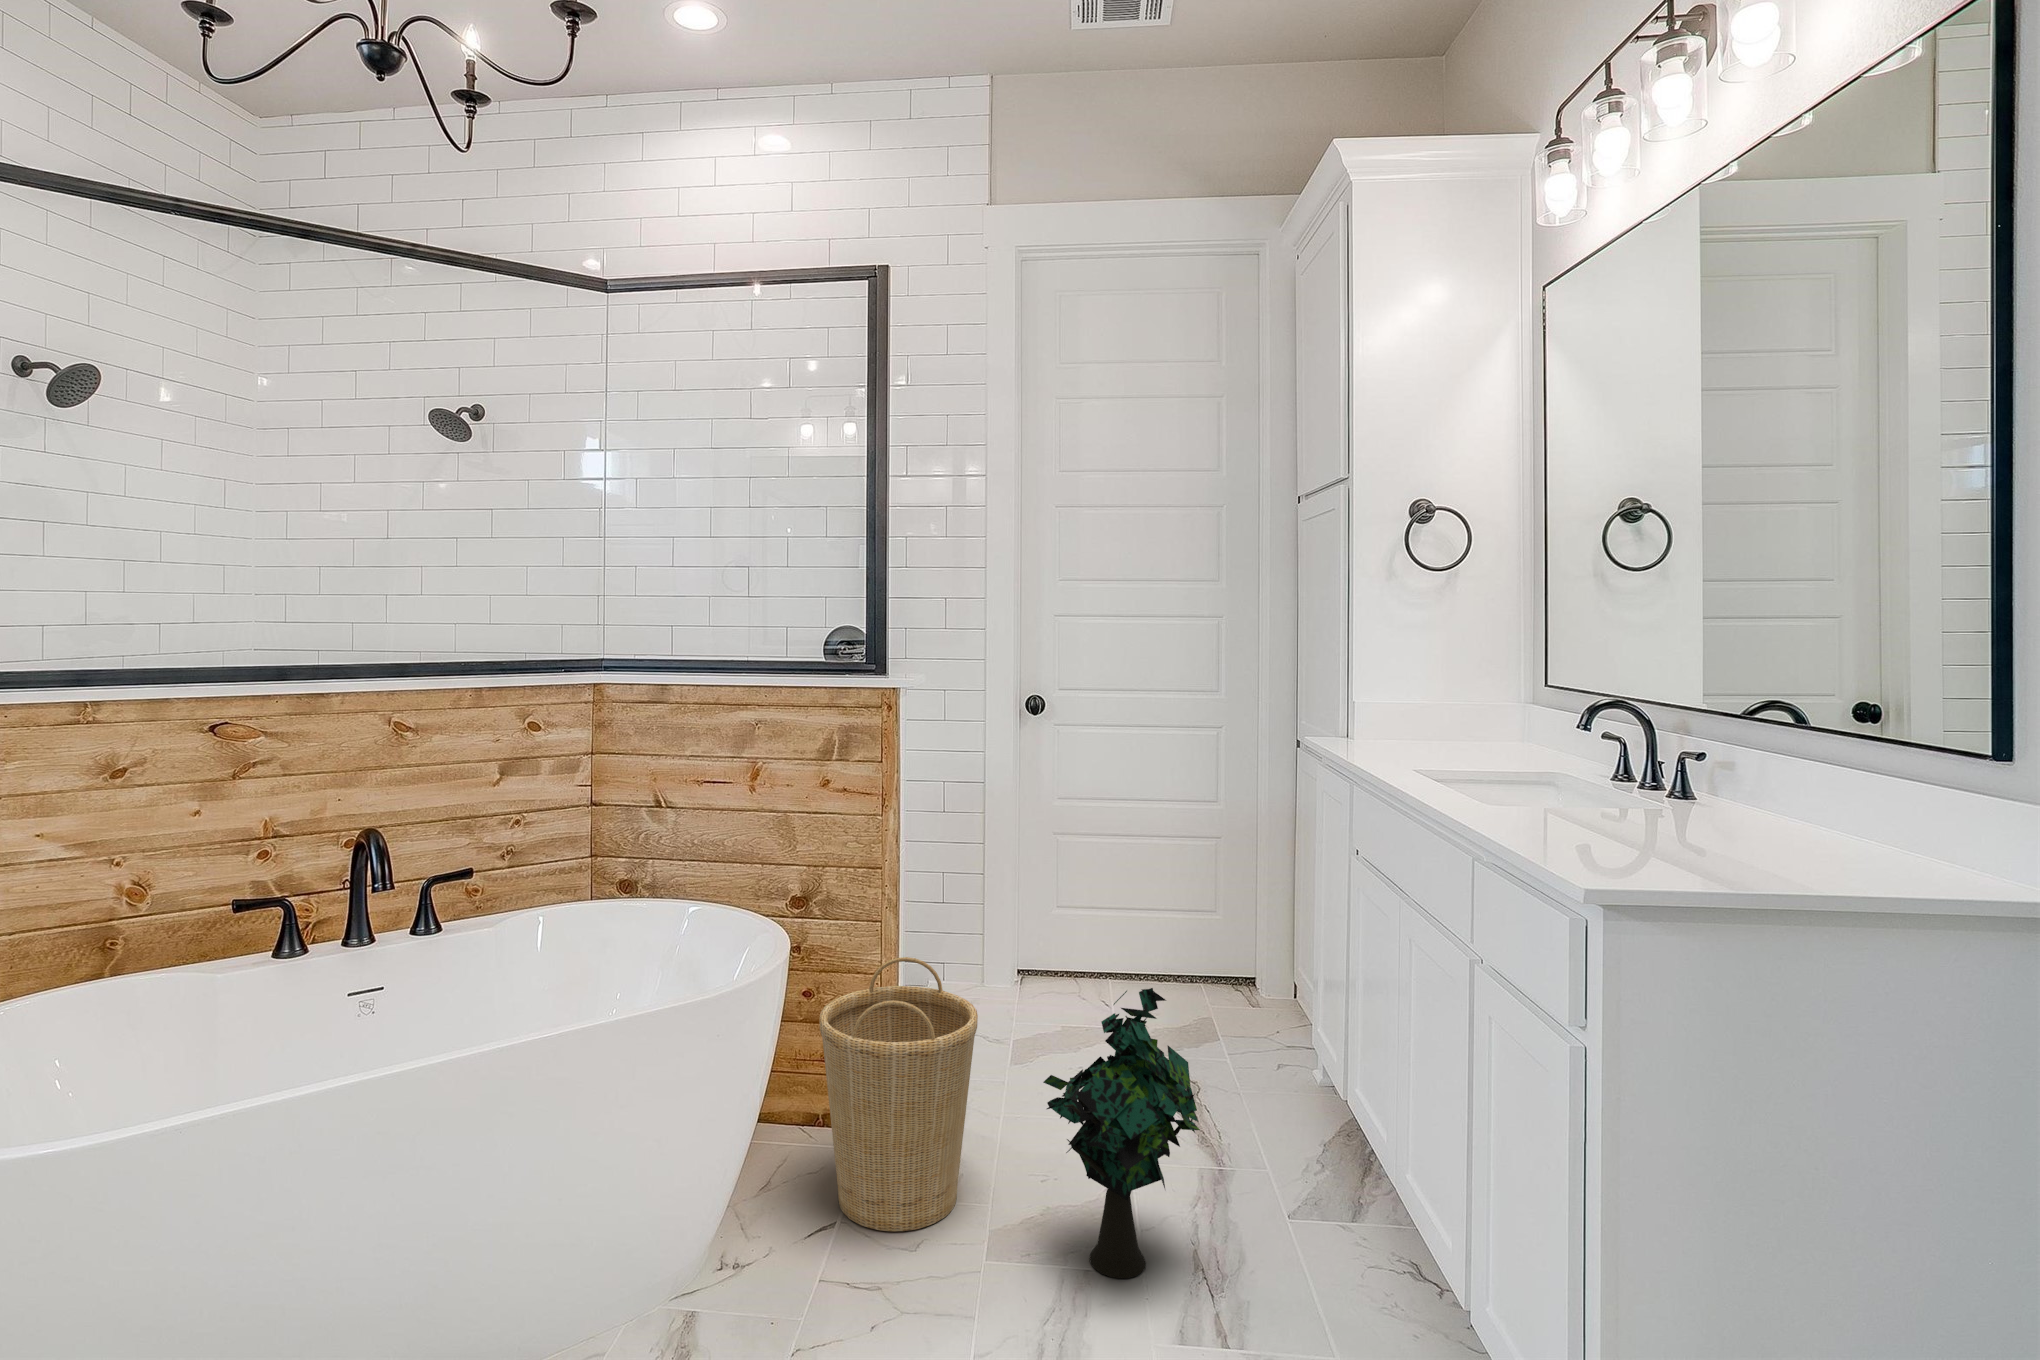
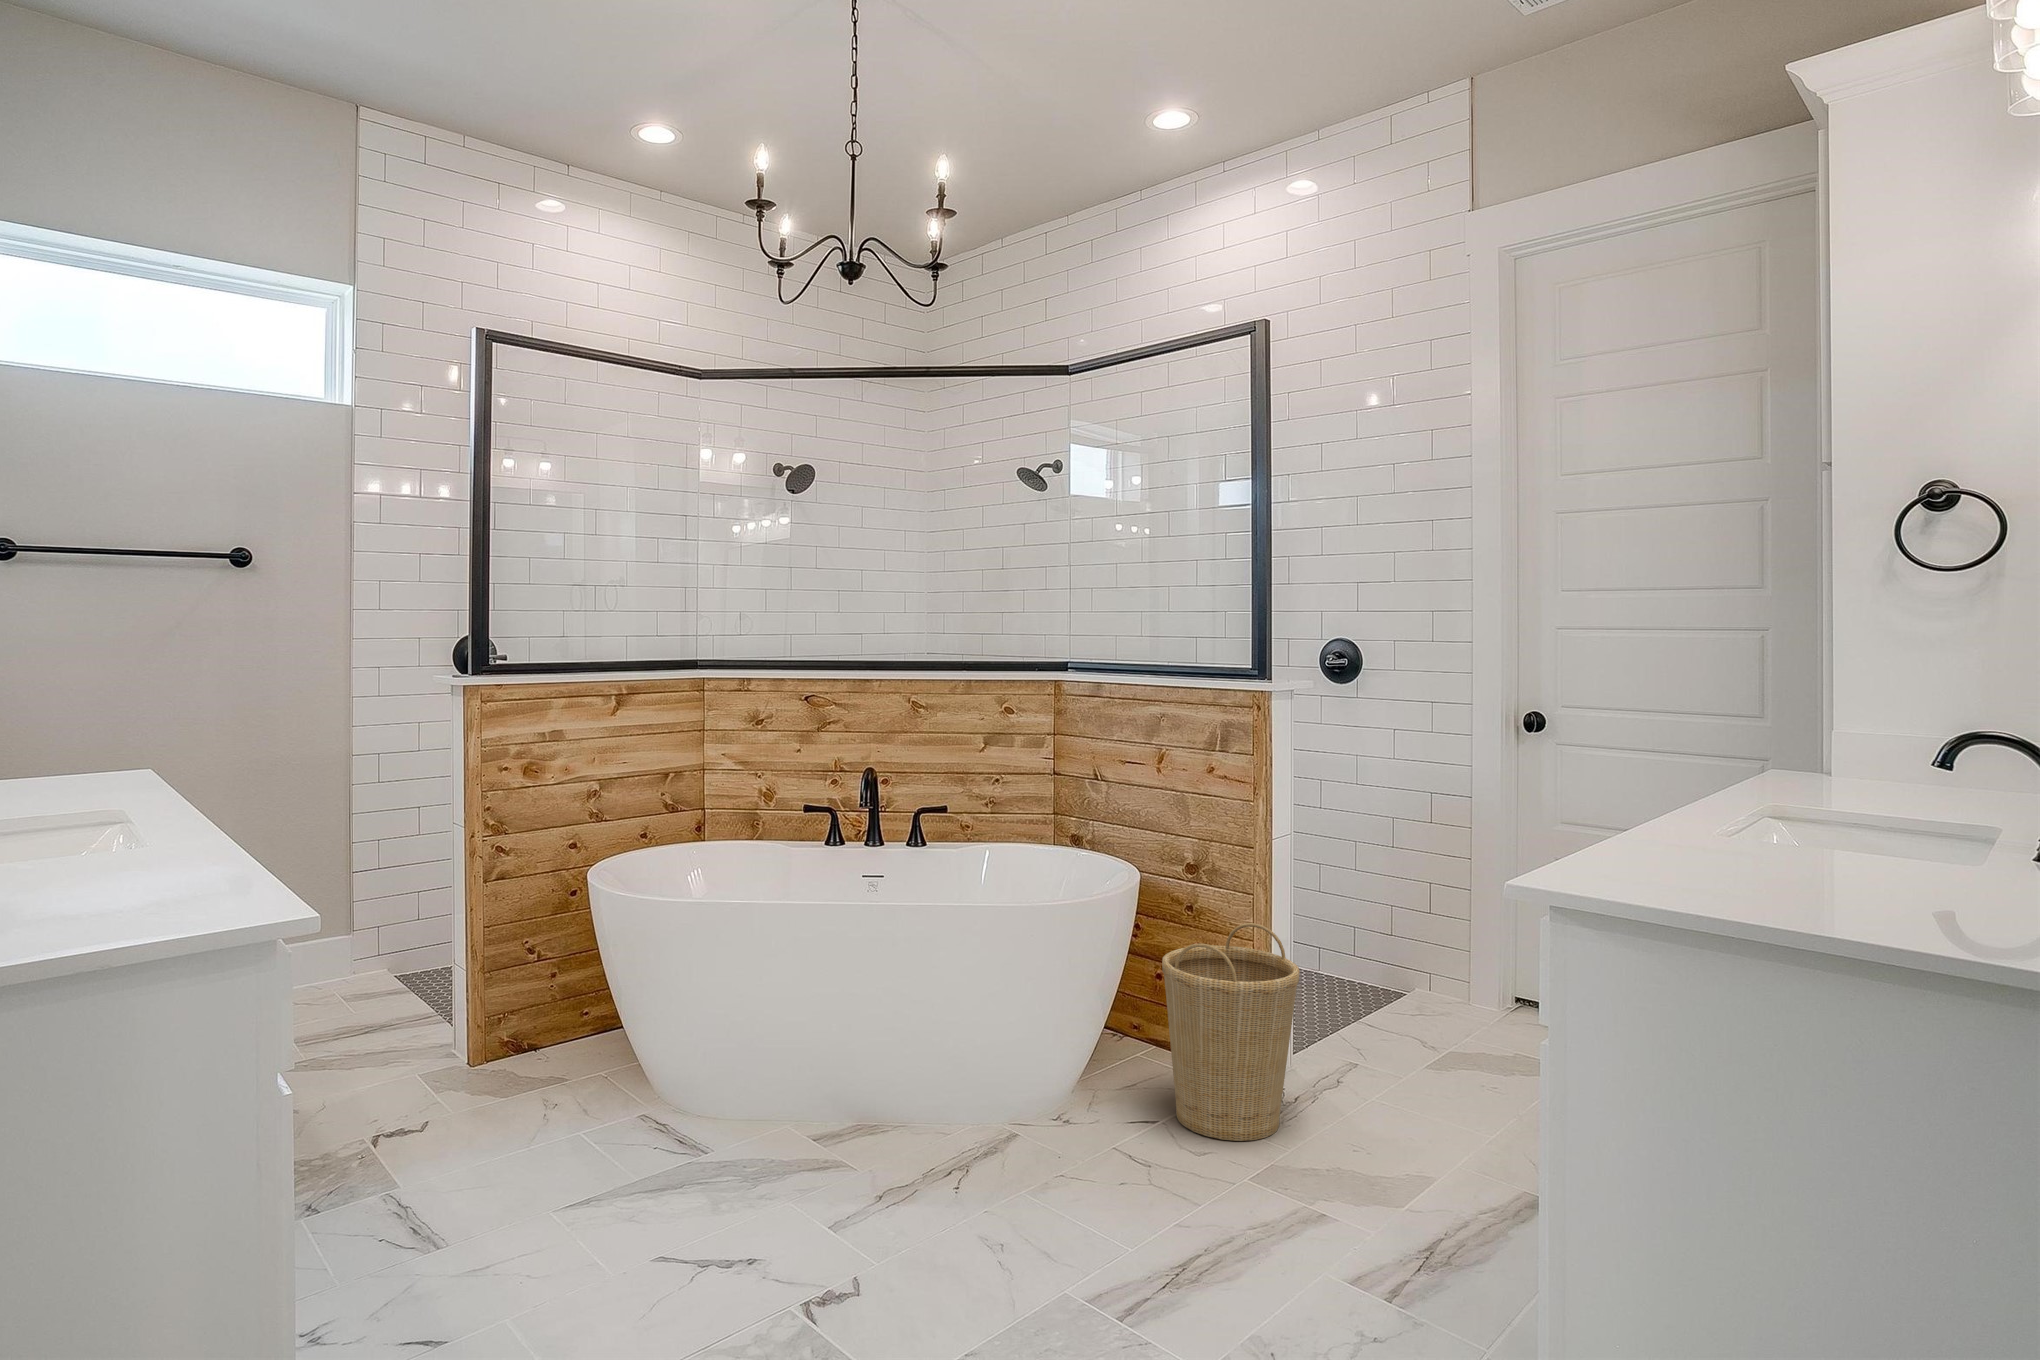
decorative plant: present [1043,988,1200,1278] -> none [1301,968,1455,1217]

